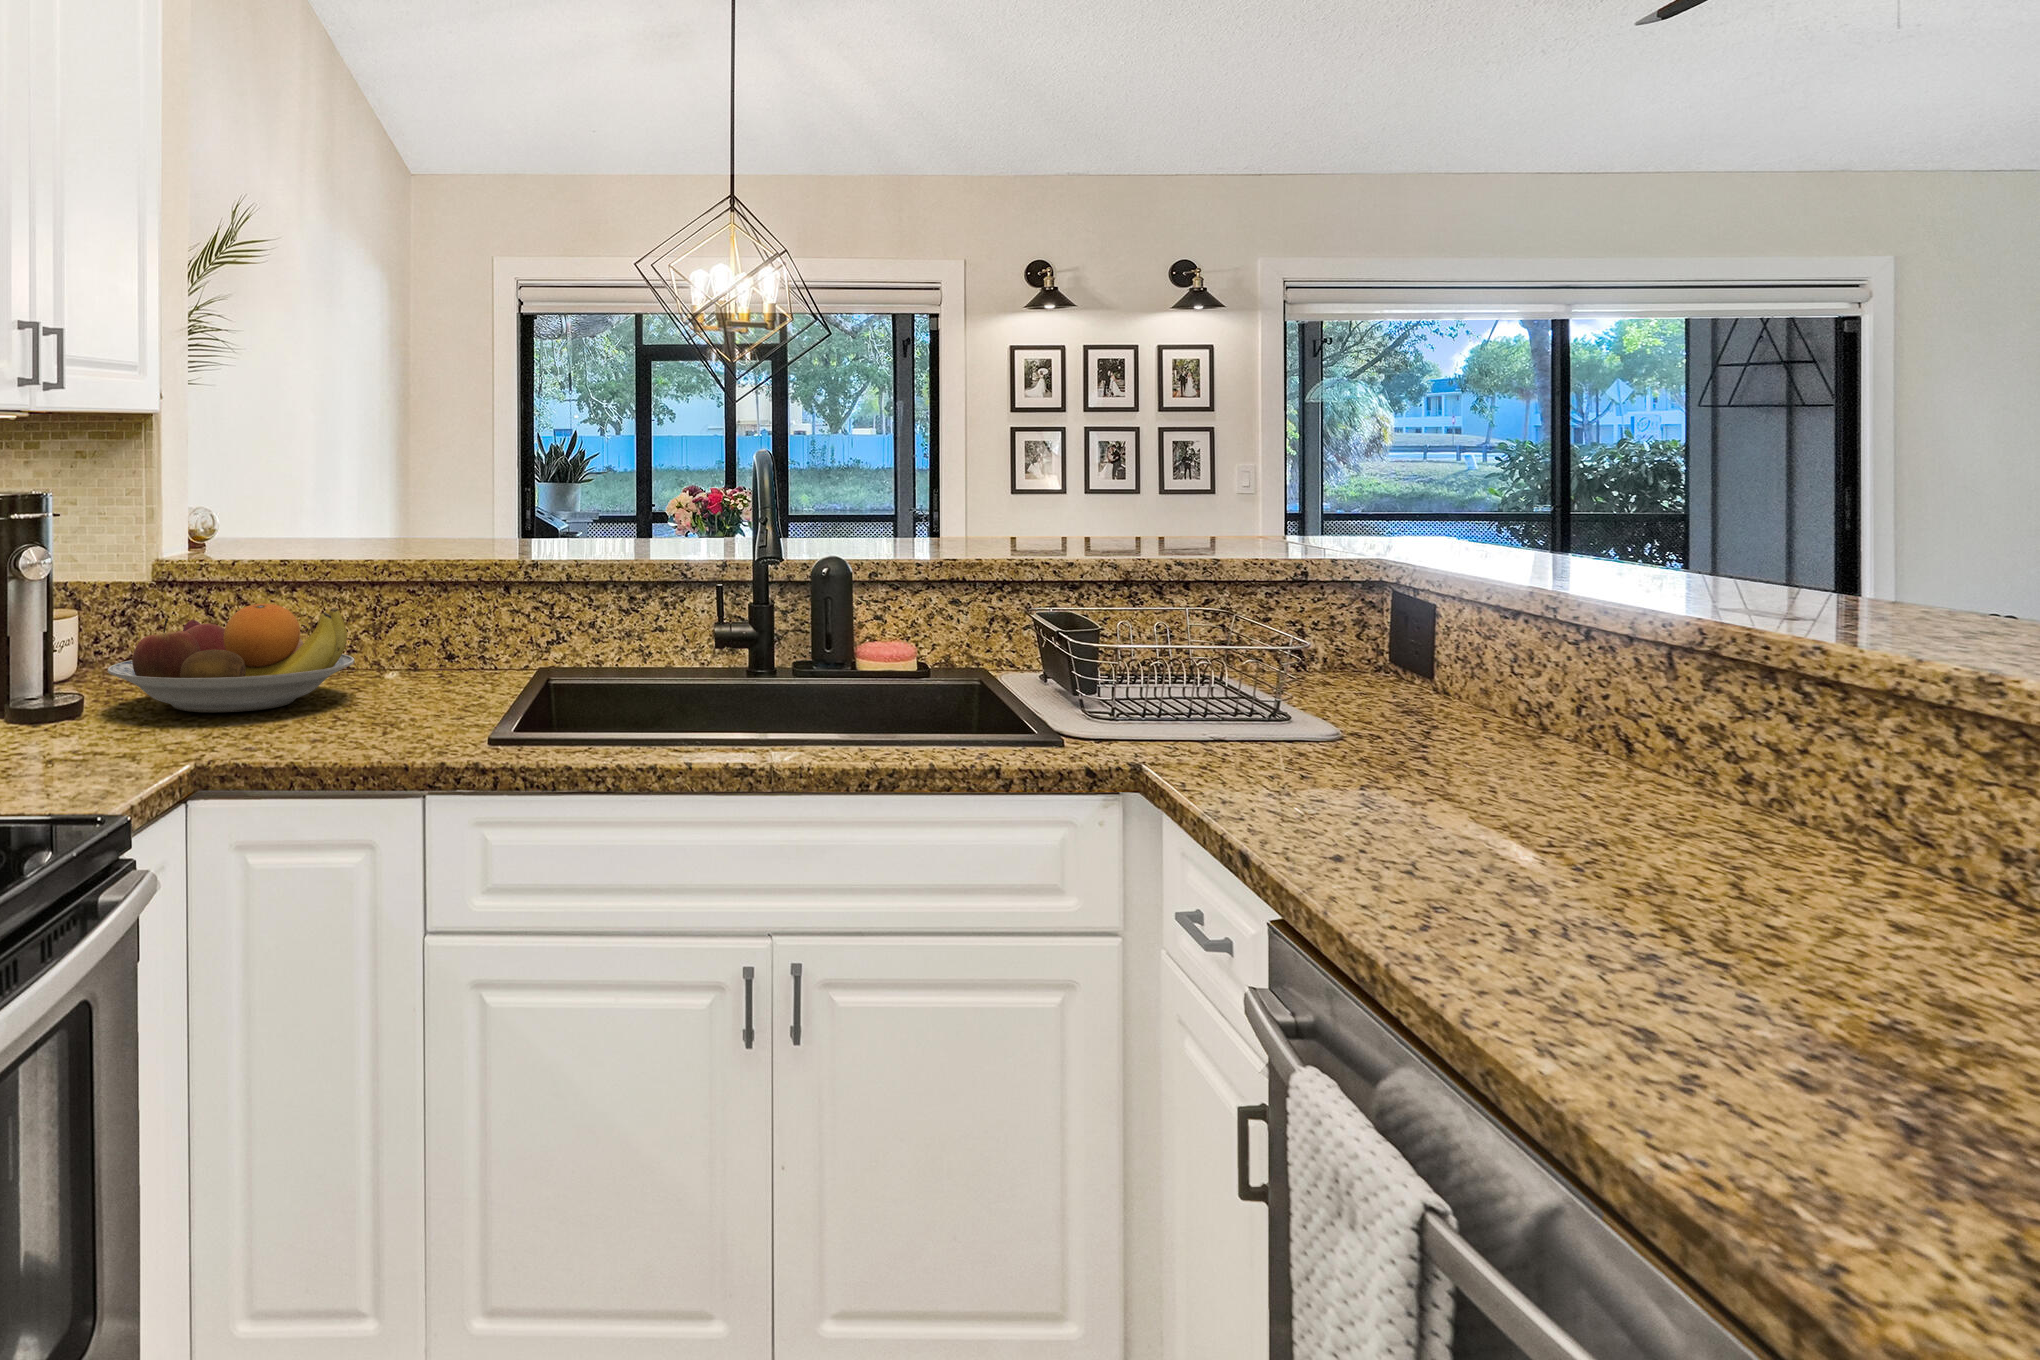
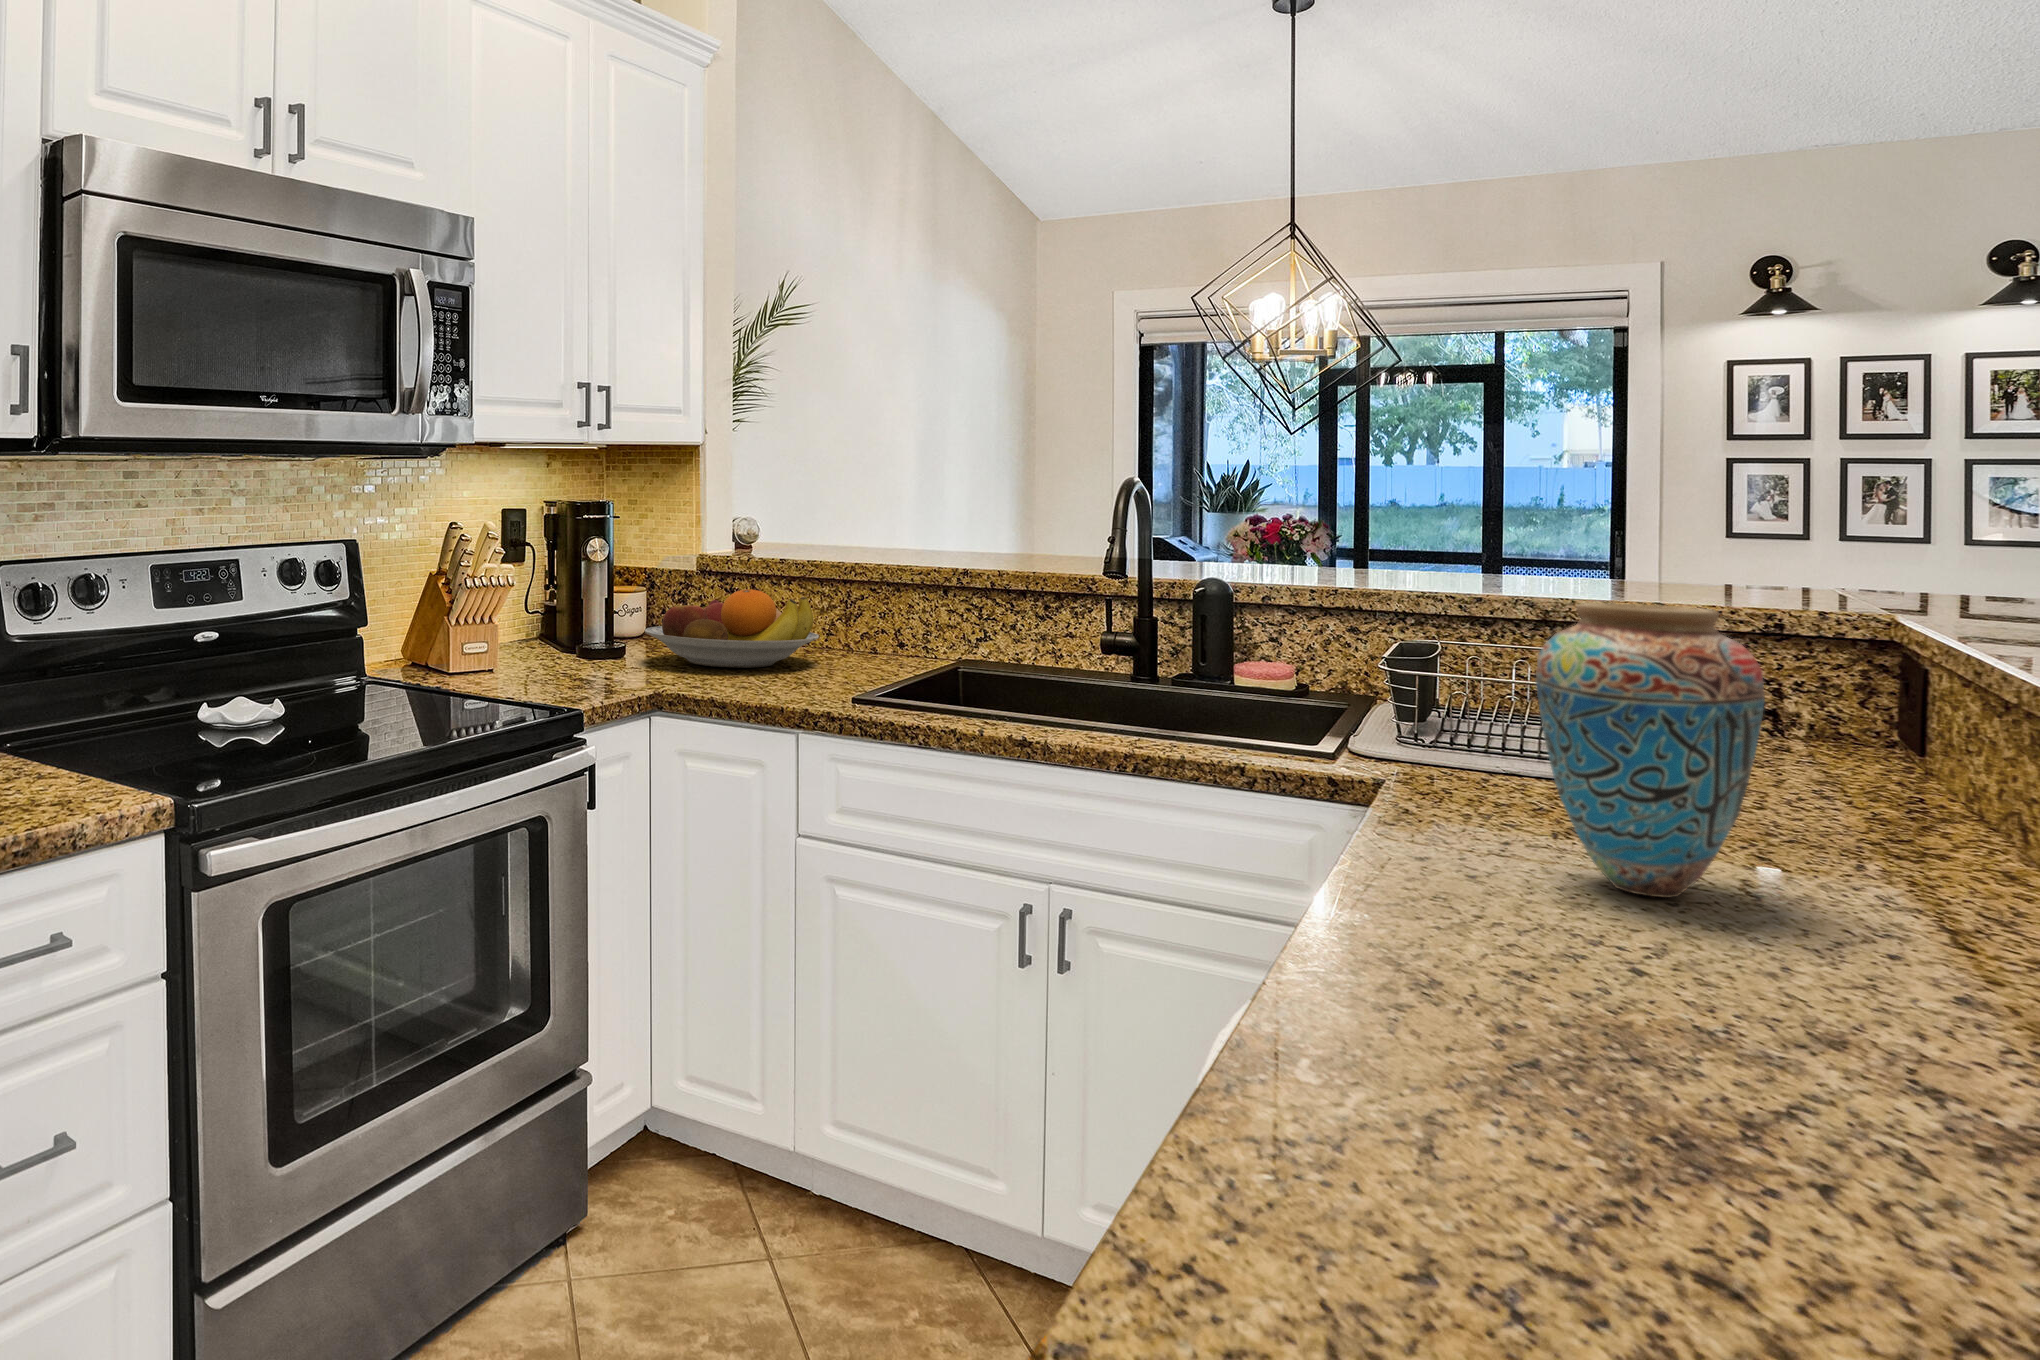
vase: none [1464,571,1690,868] -> present [1536,603,1765,898]

